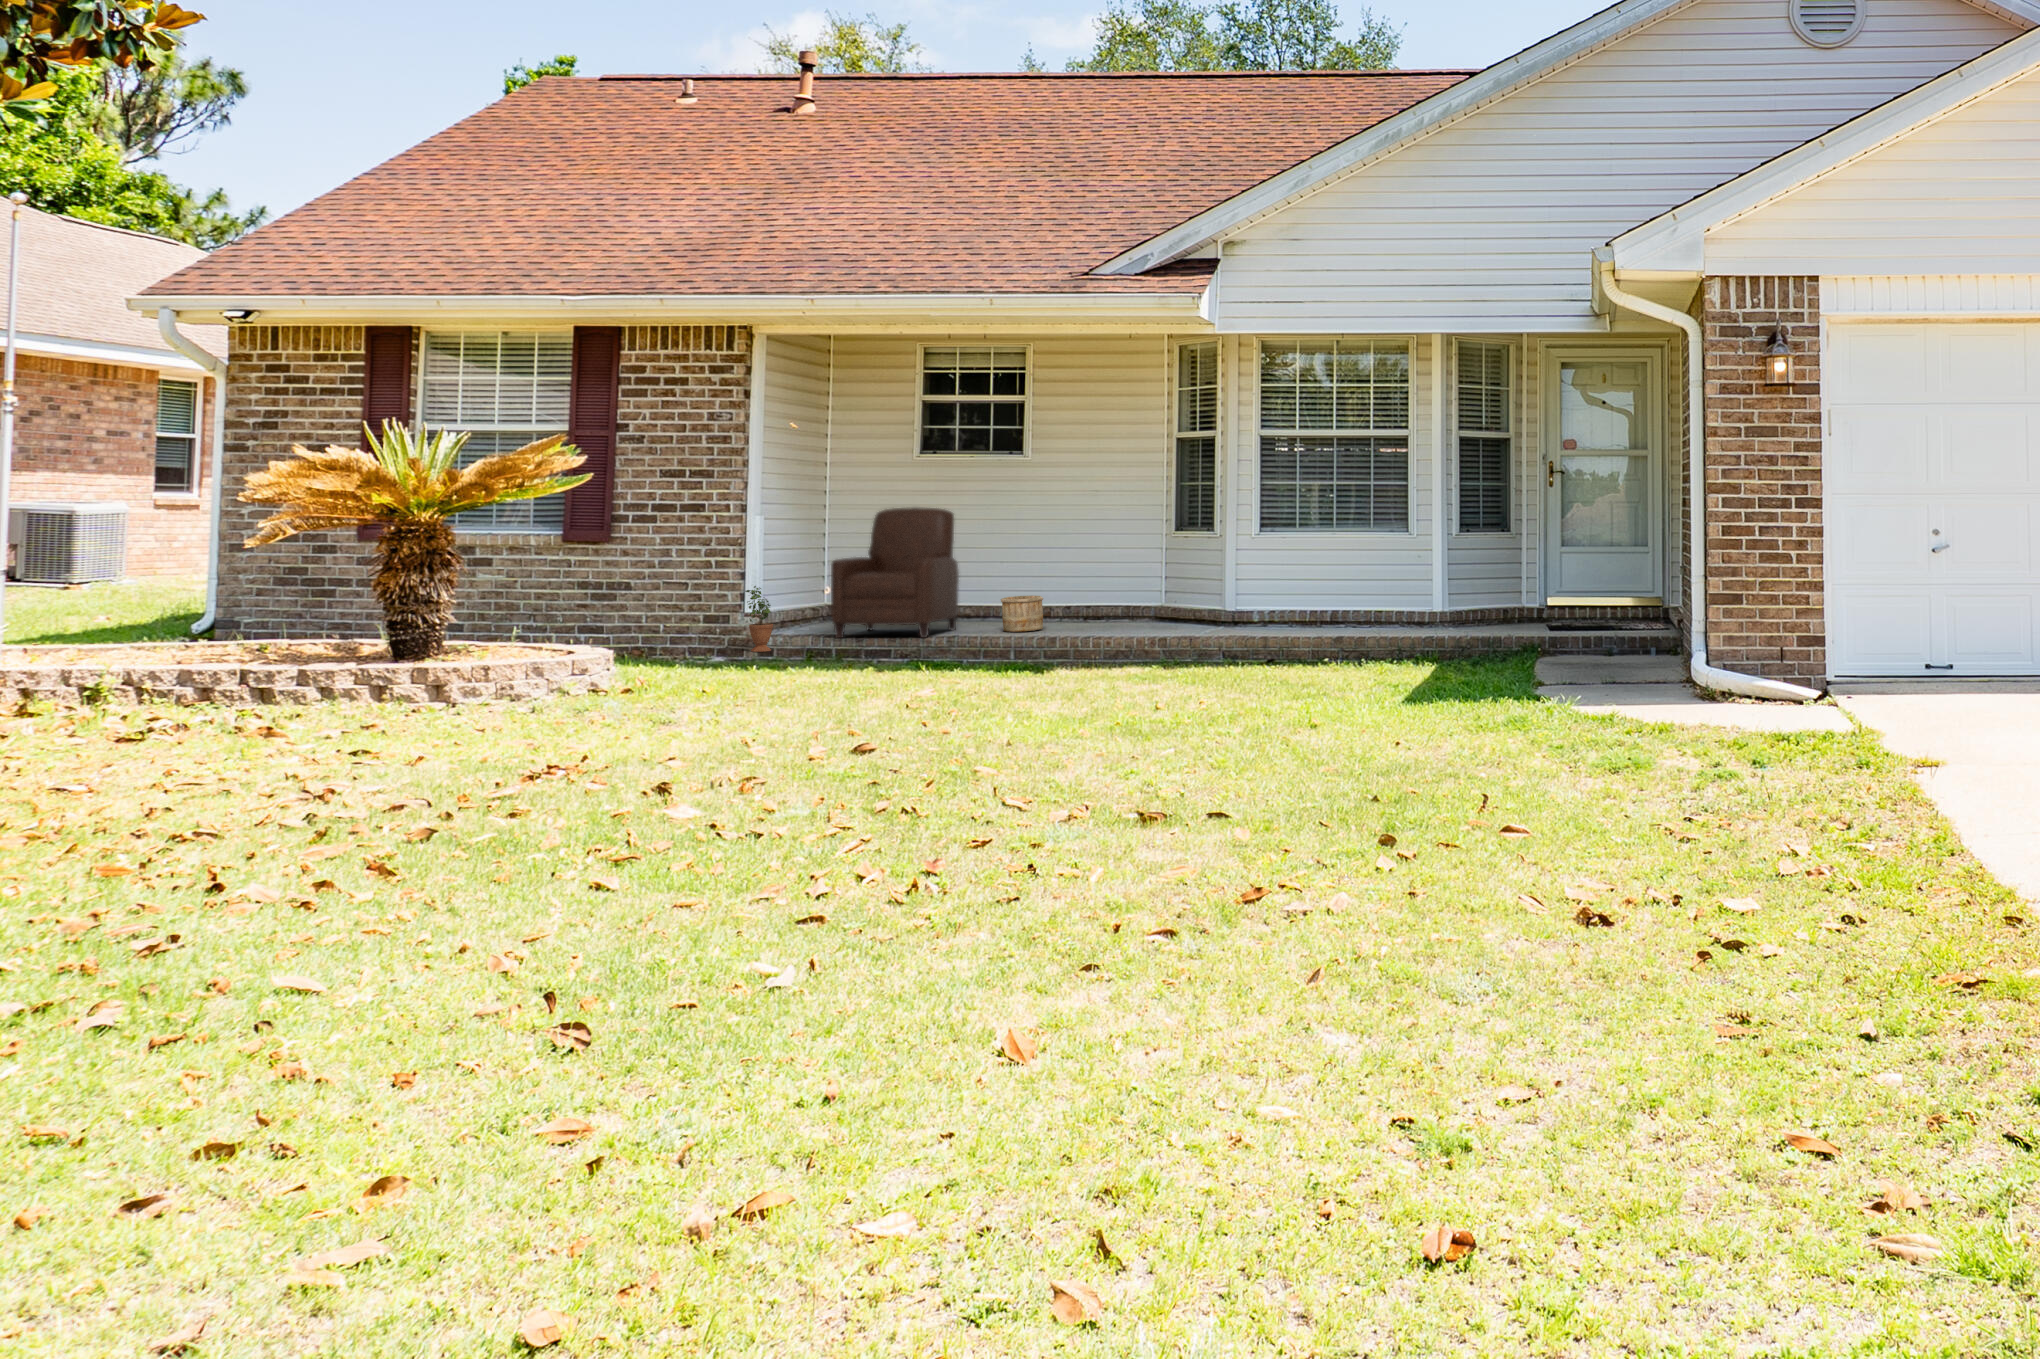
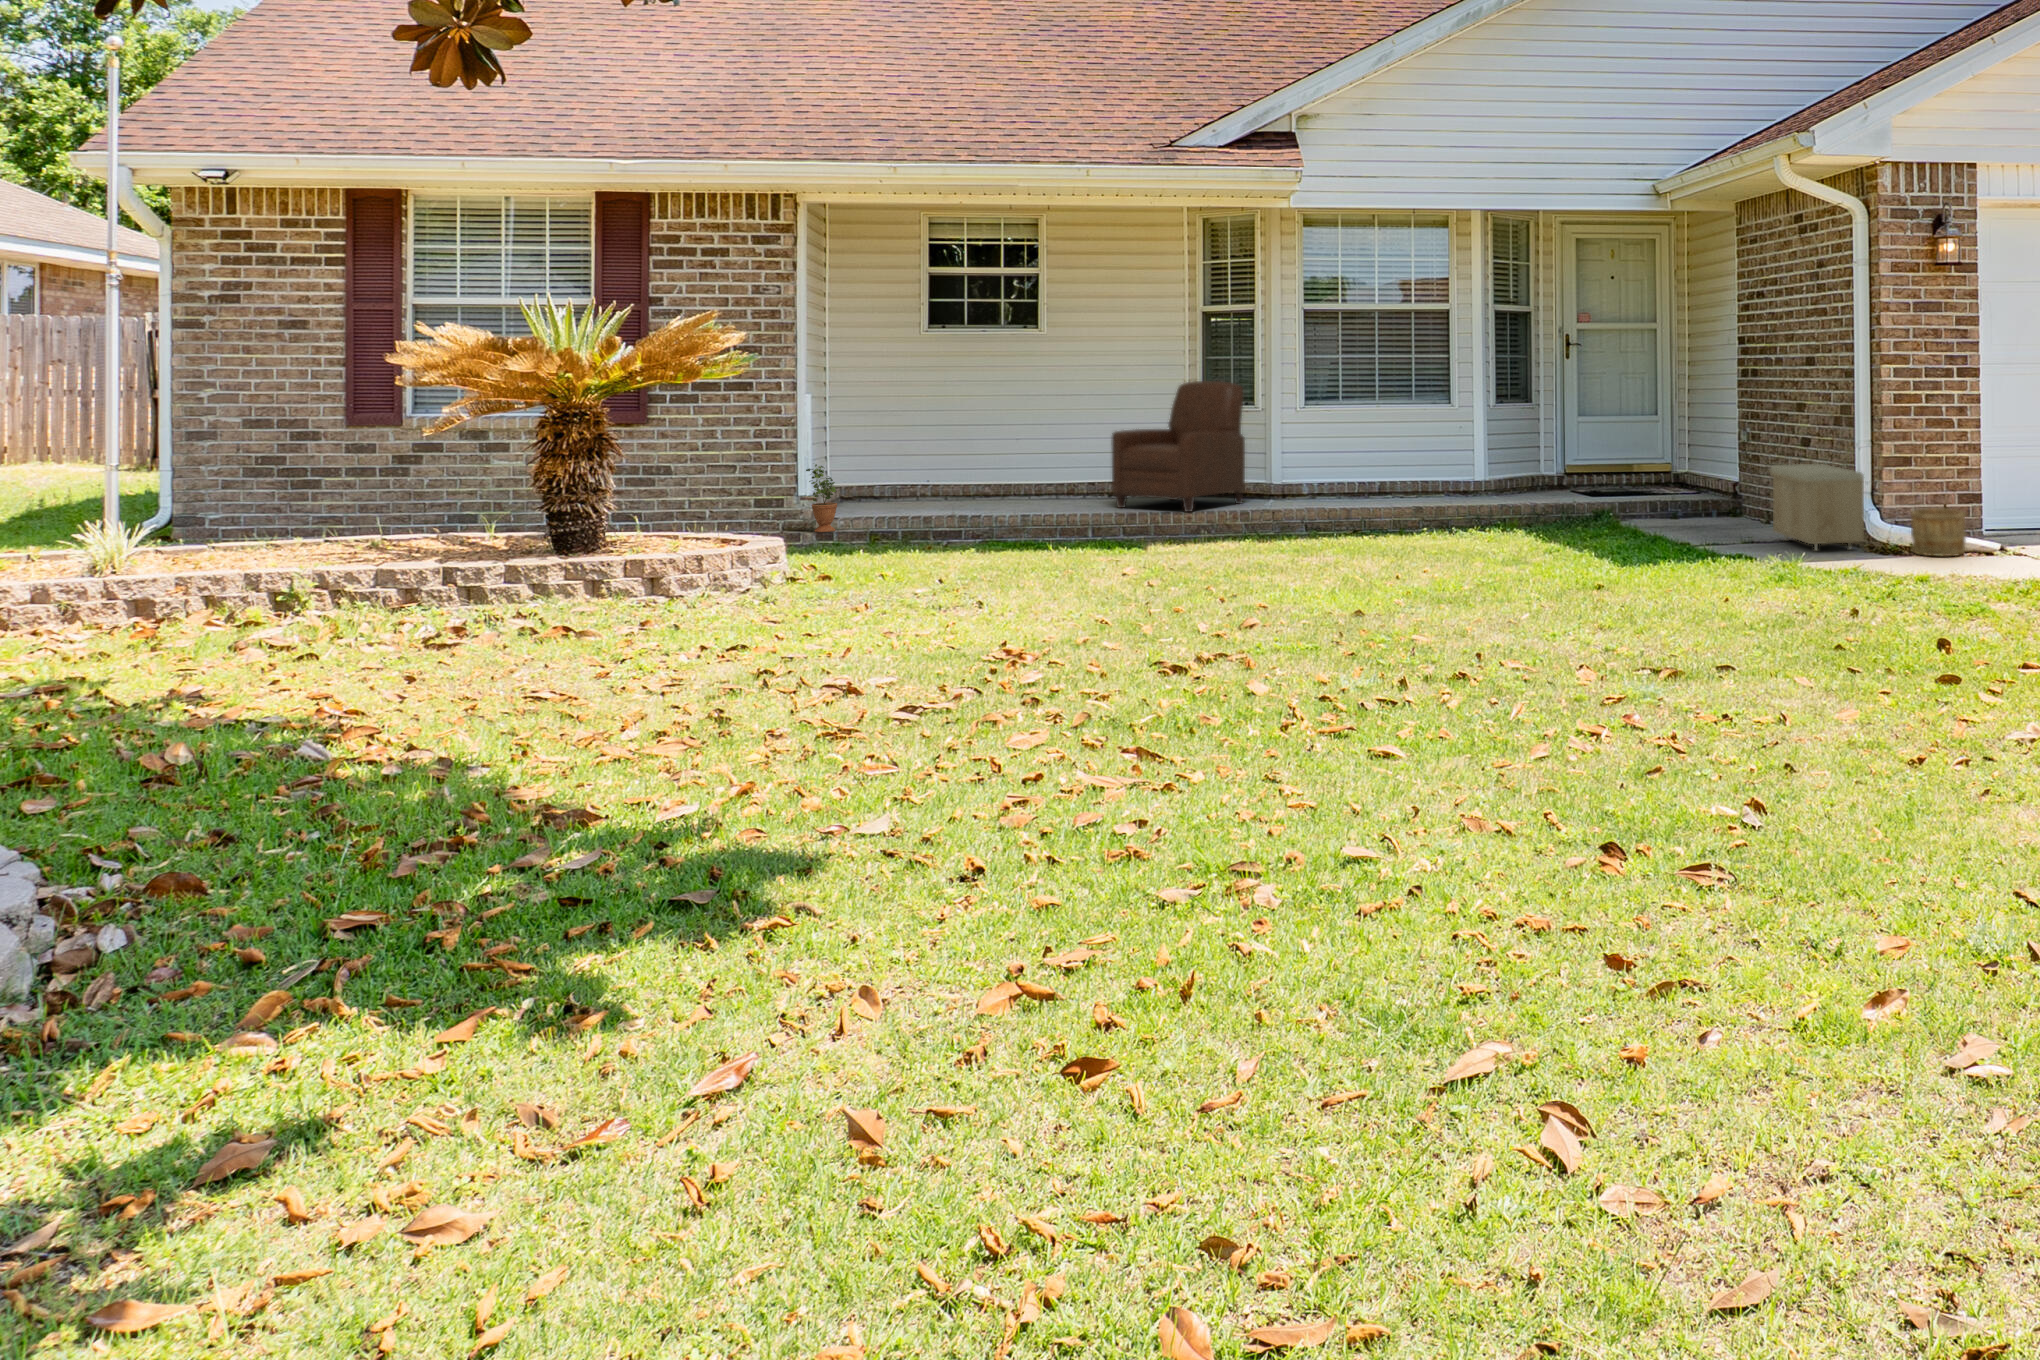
chair: present [831,507,959,638] -> present [1111,381,1245,512]
wooden bucket: present [1001,595,1043,632] -> present [1910,508,1966,557]
storage bench: none [1626,600,1693,691] -> present [1770,464,1864,551]

